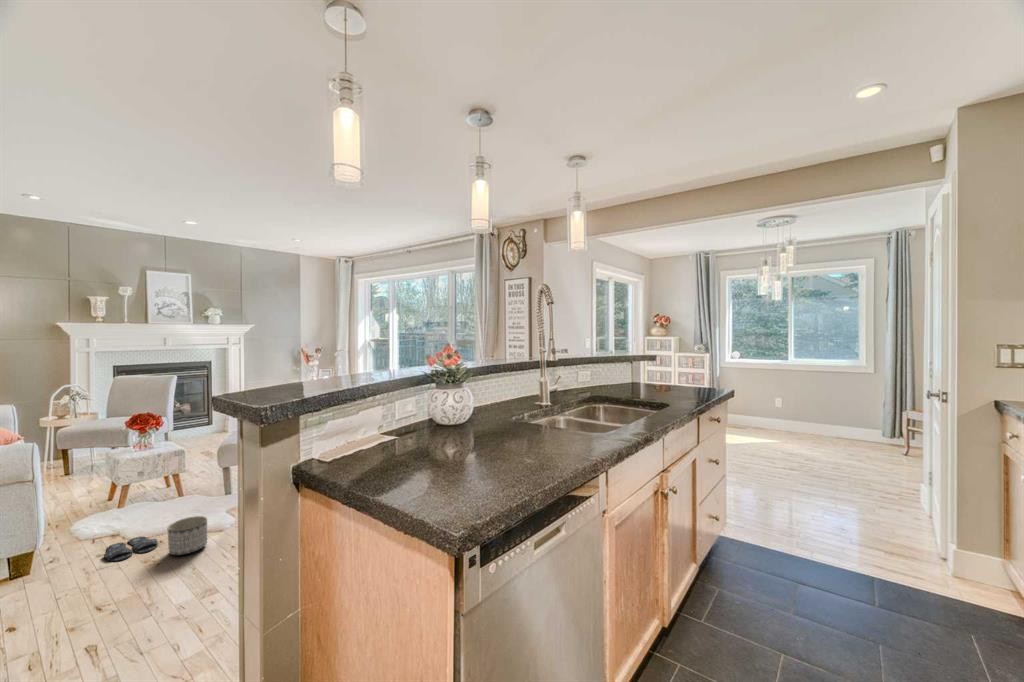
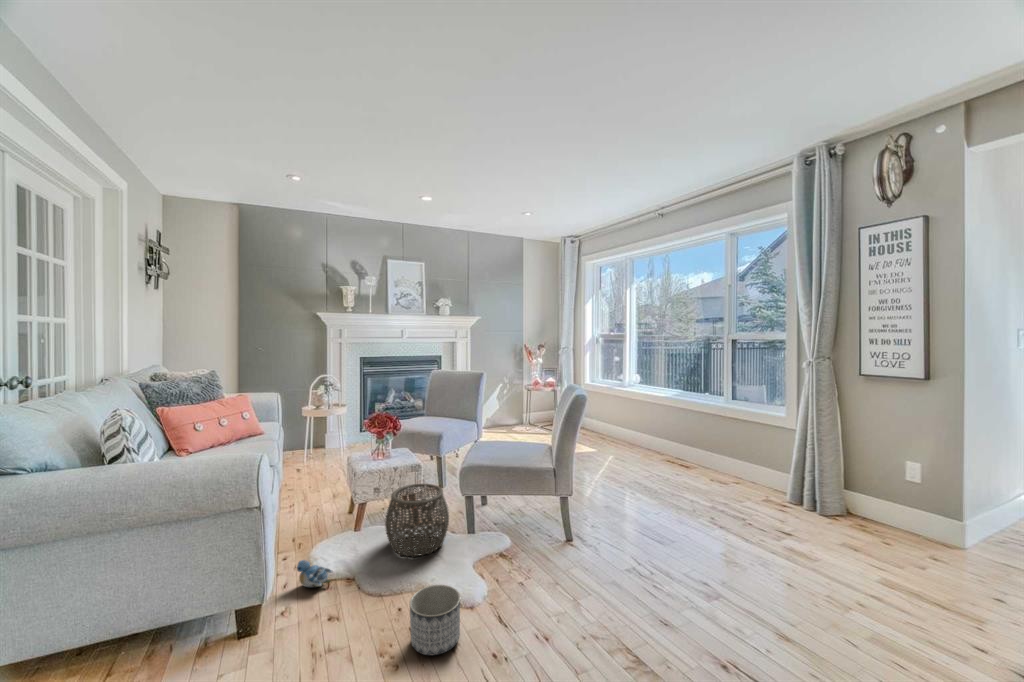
woven basket: none [147,464,207,517] -> present [385,484,449,557]
plush toy: none [61,526,98,546] -> present [297,560,333,587]
slippers: present [104,537,158,561] -> none [335,590,397,639]

